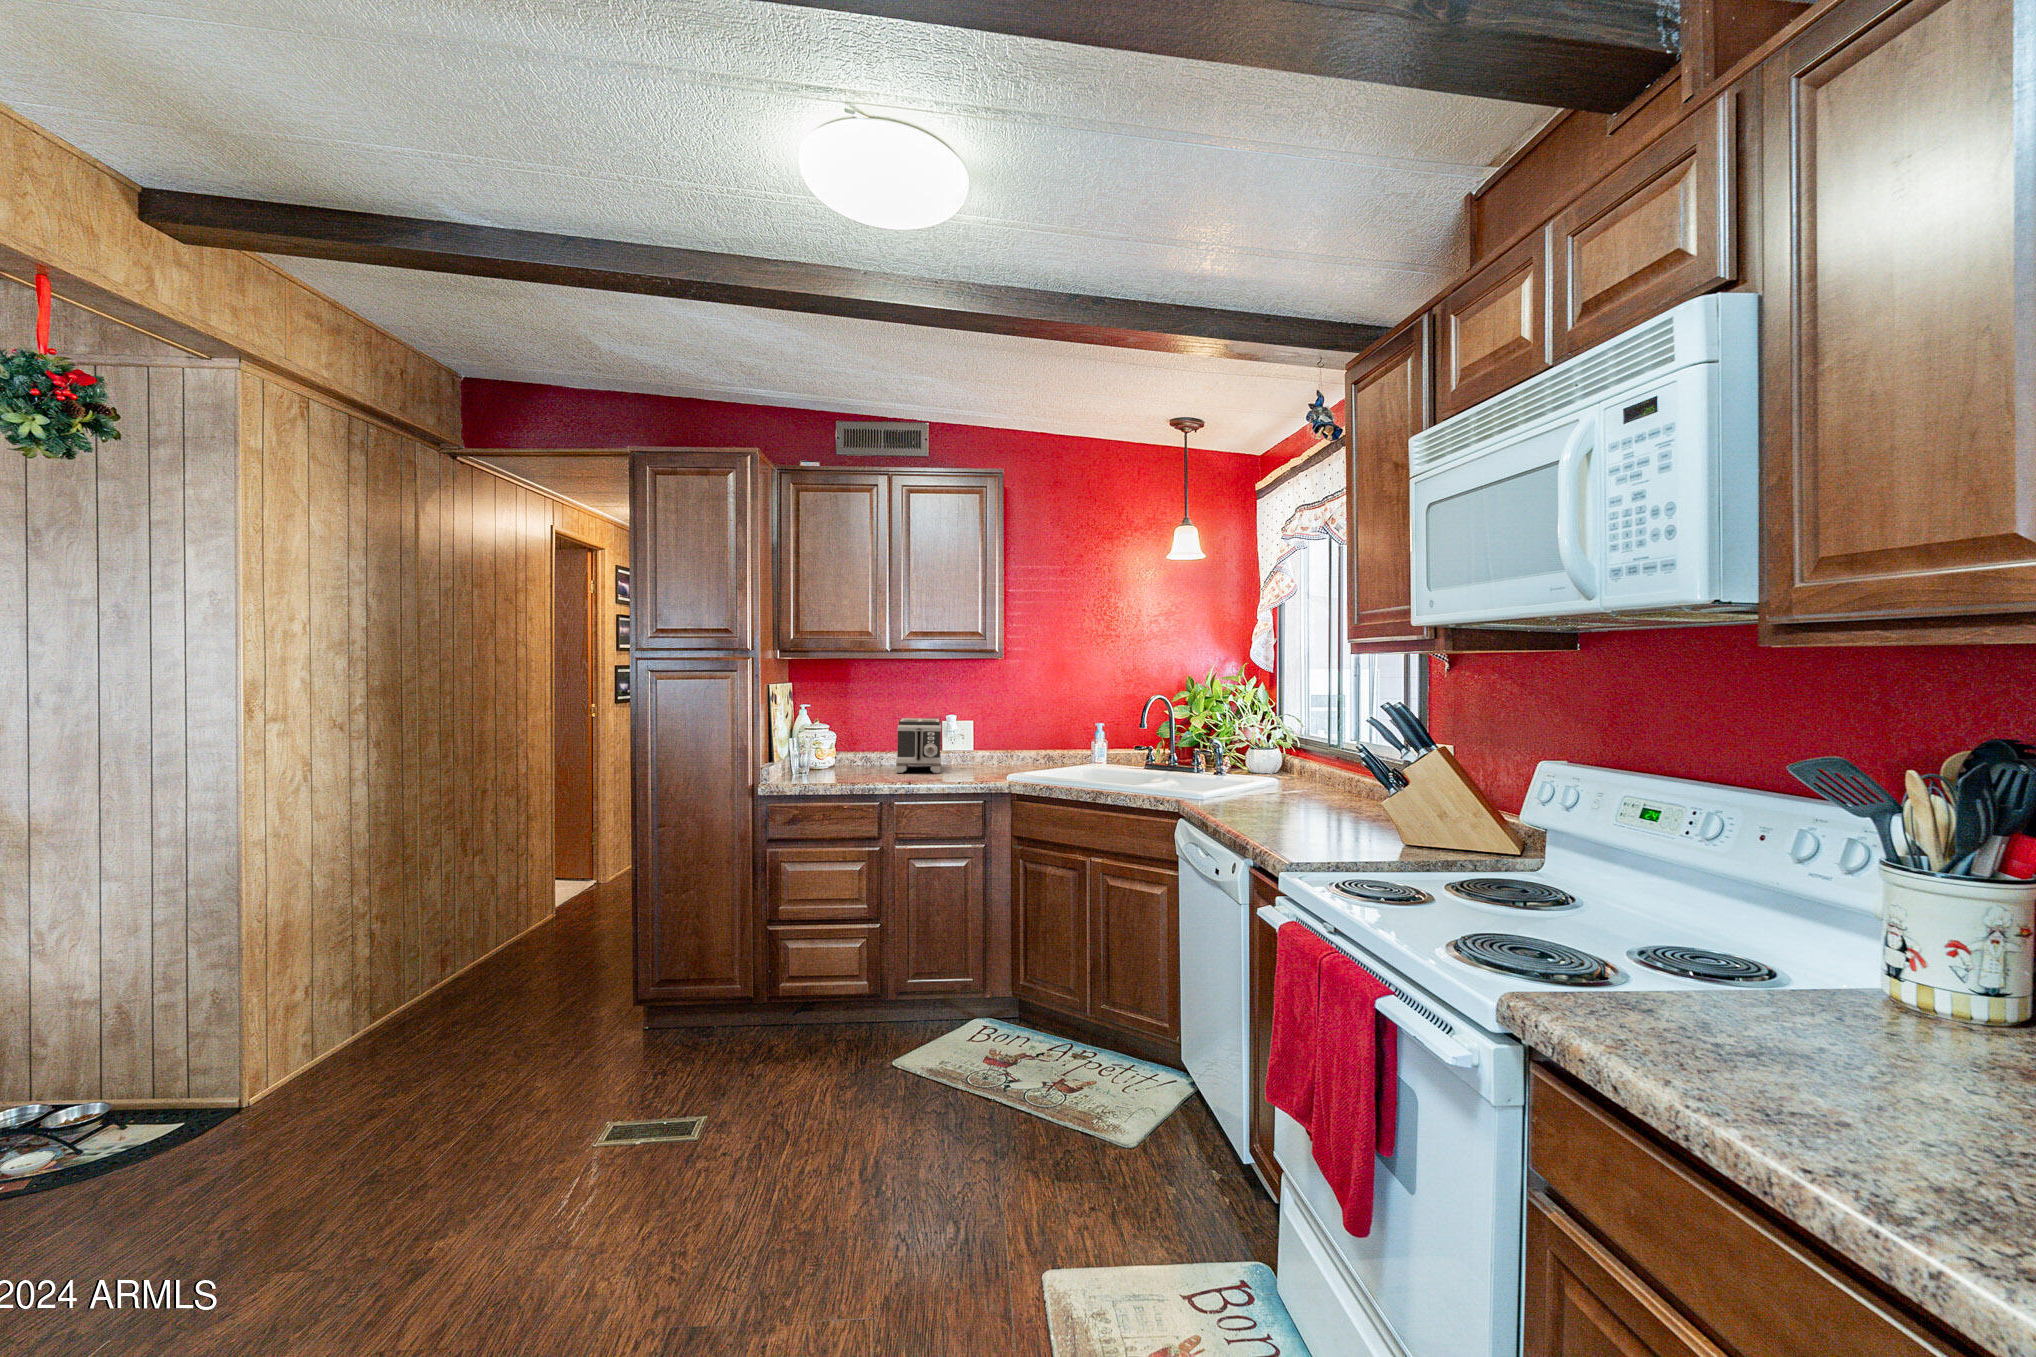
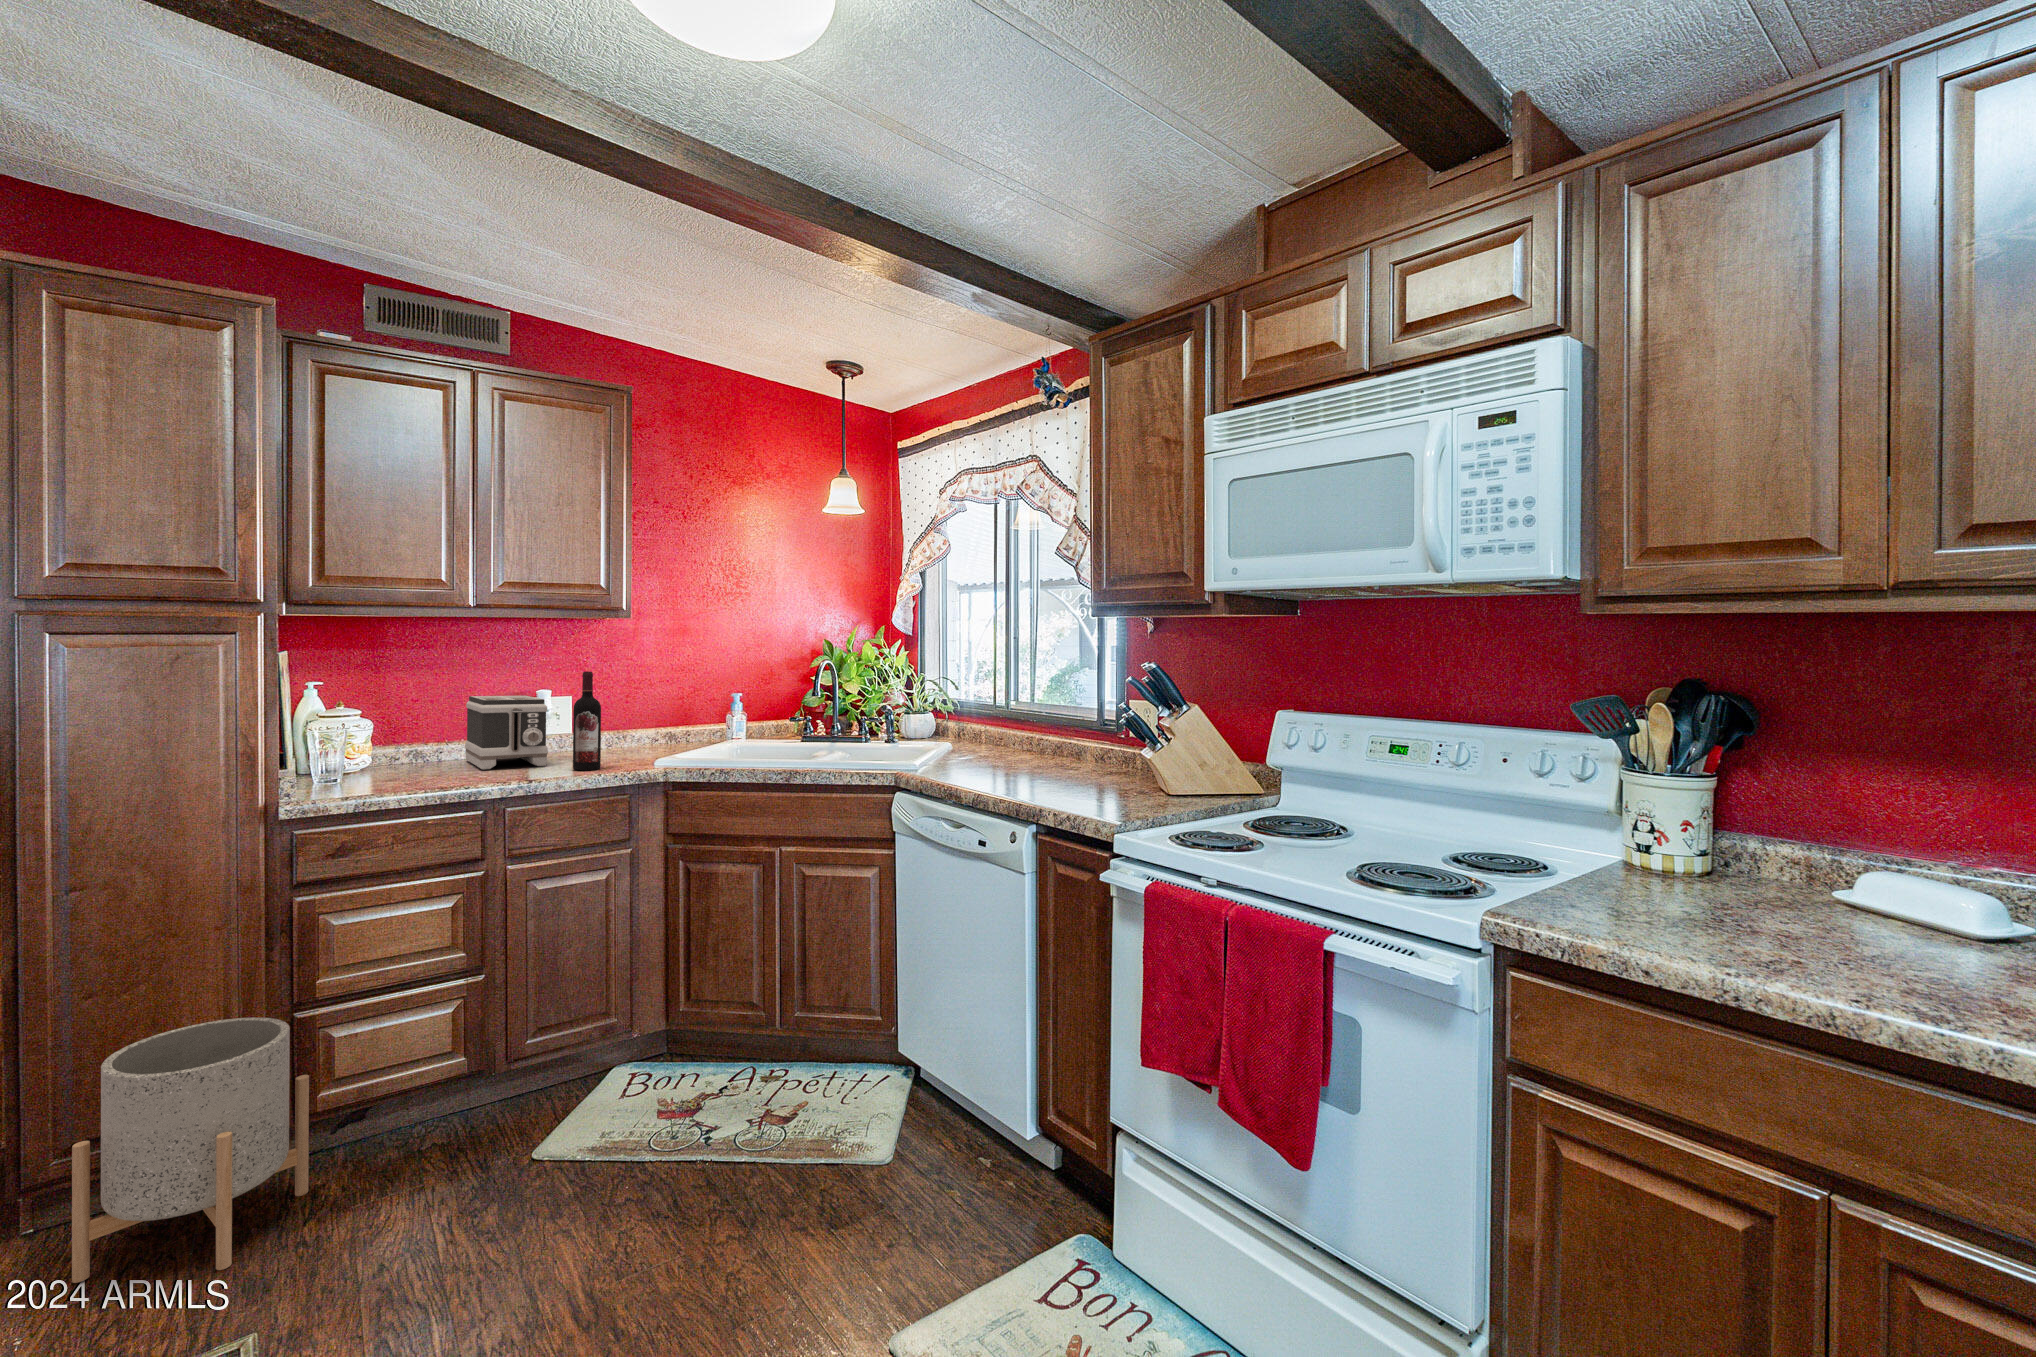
wine bottle: none [951,701,972,778] -> present [573,671,601,770]
planter: none [655,922,774,1078] -> present [72,1017,309,1283]

